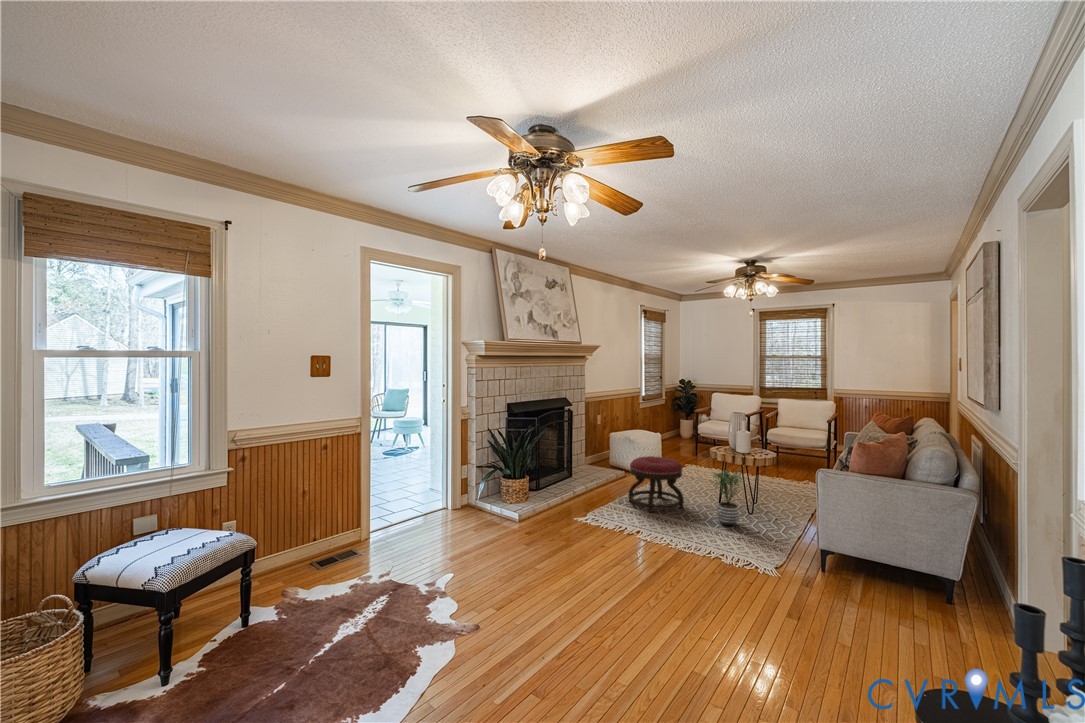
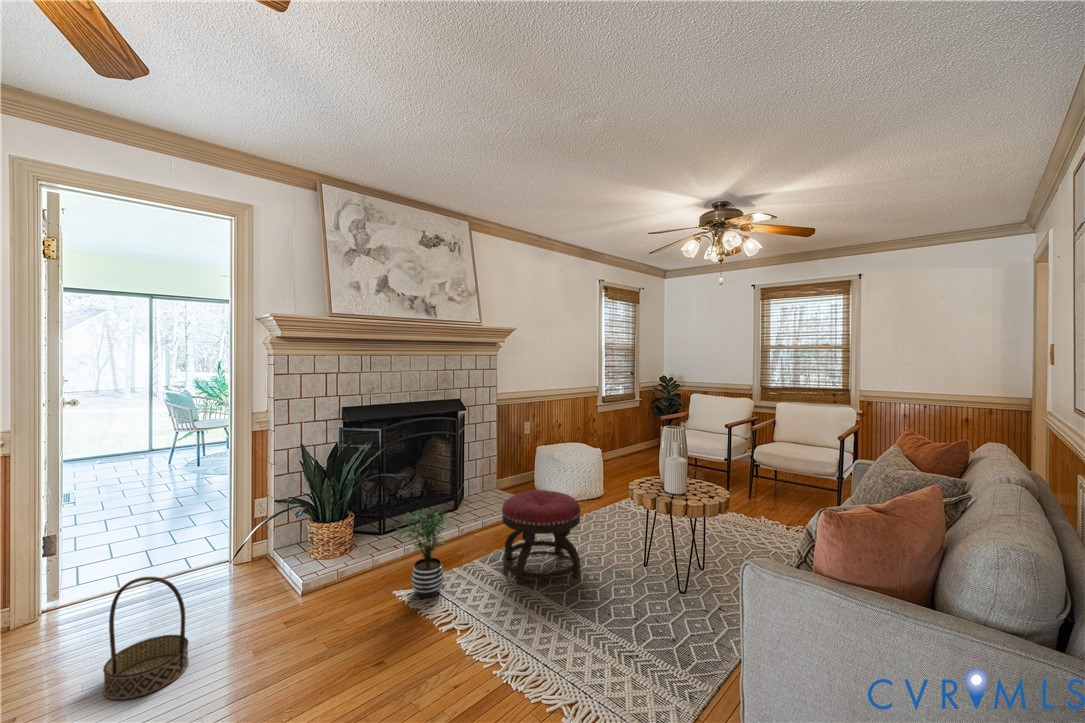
potted plant: present [714,470,742,526] -> present [396,508,450,598]
basket: none [460,498,500,563] -> present [103,577,189,700]

